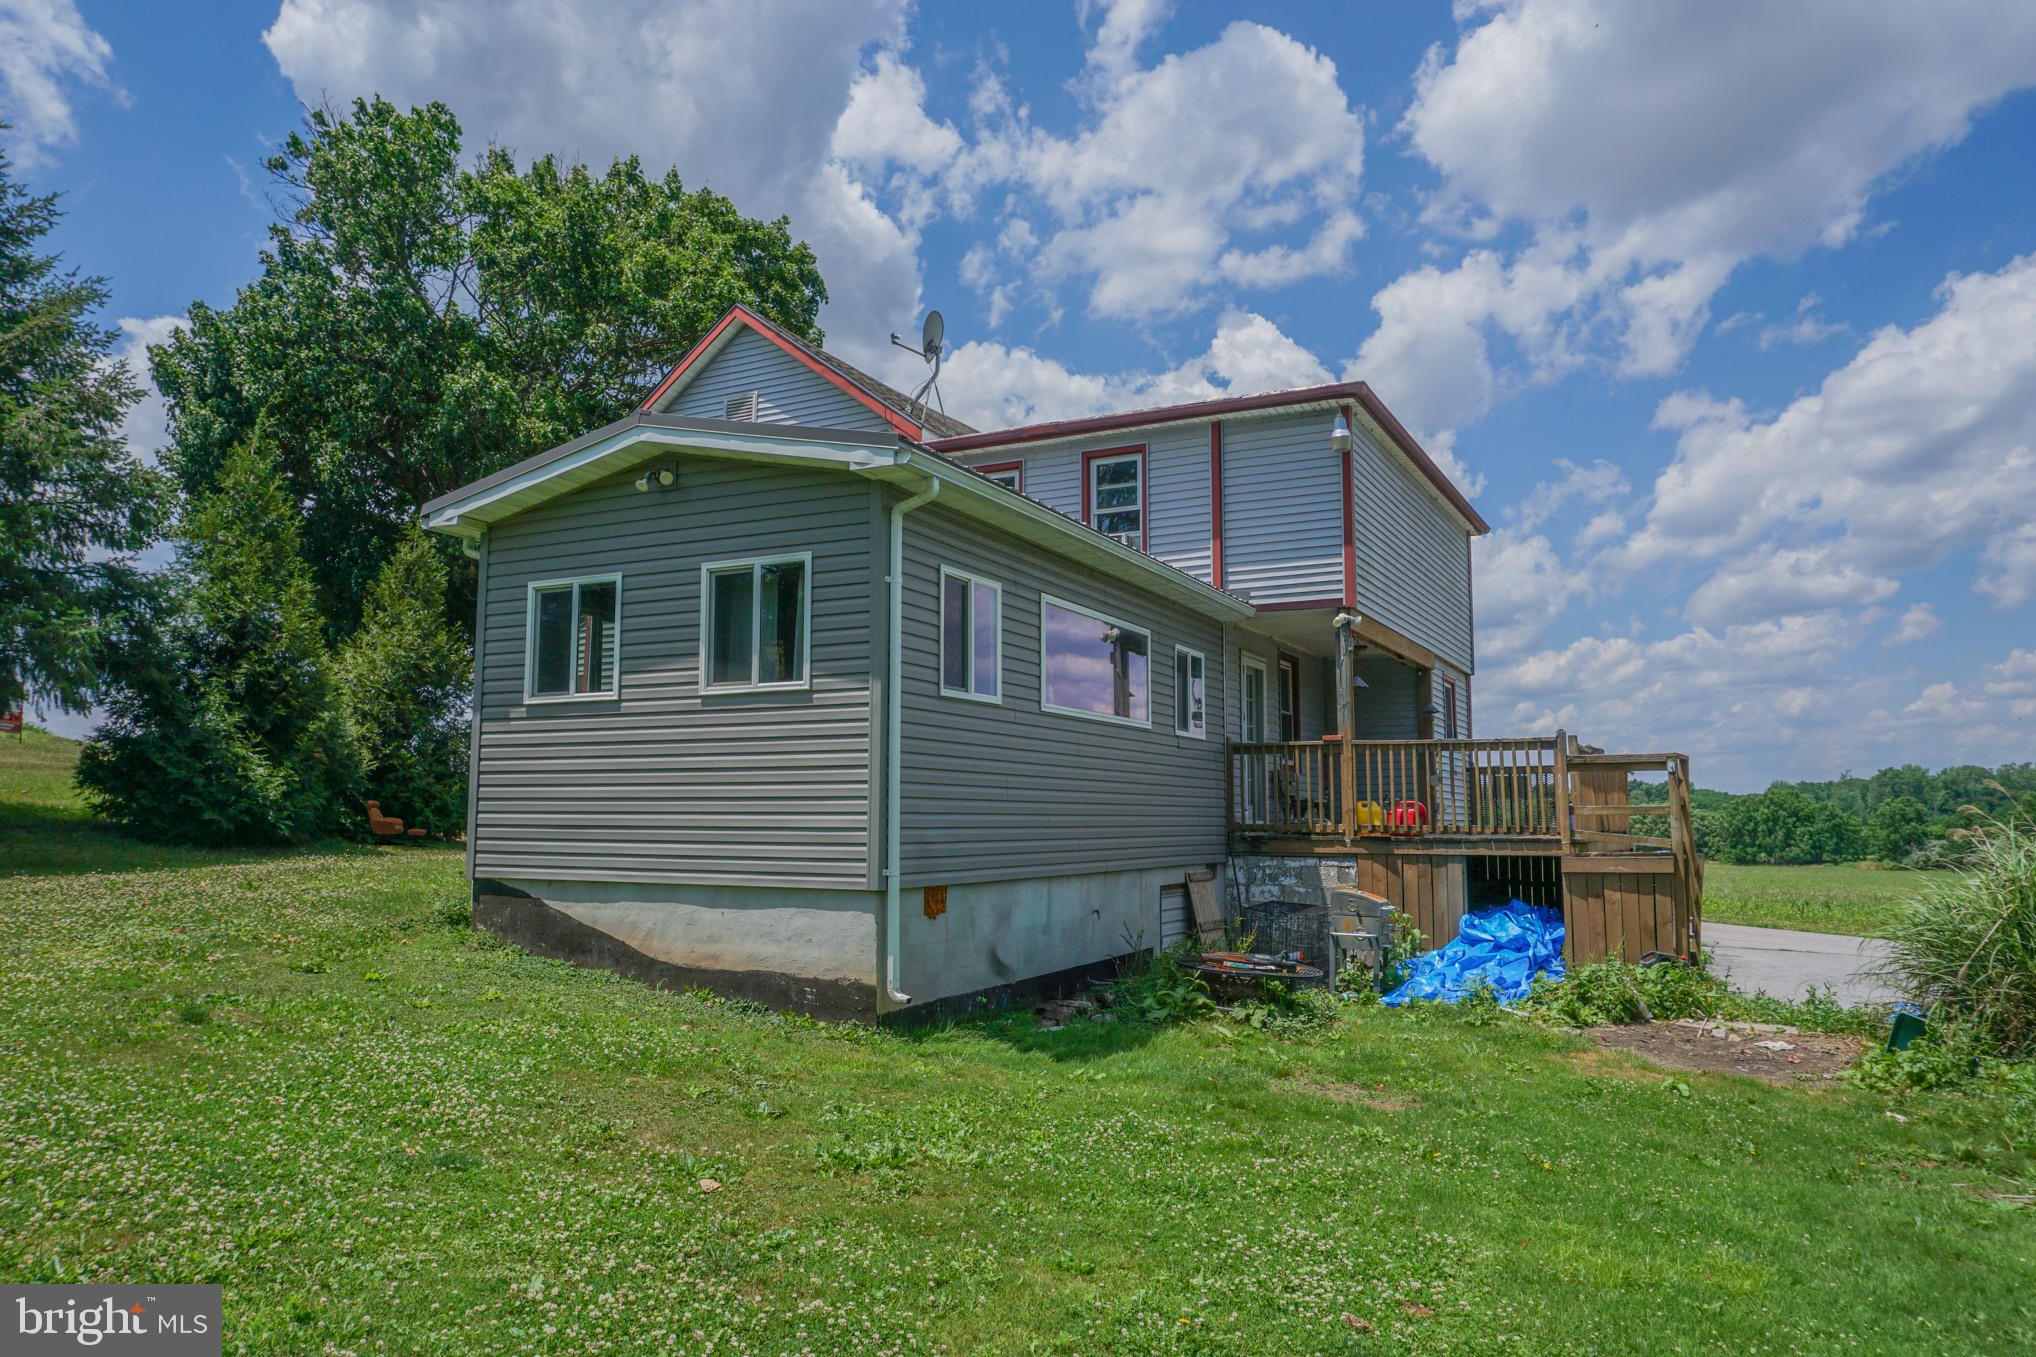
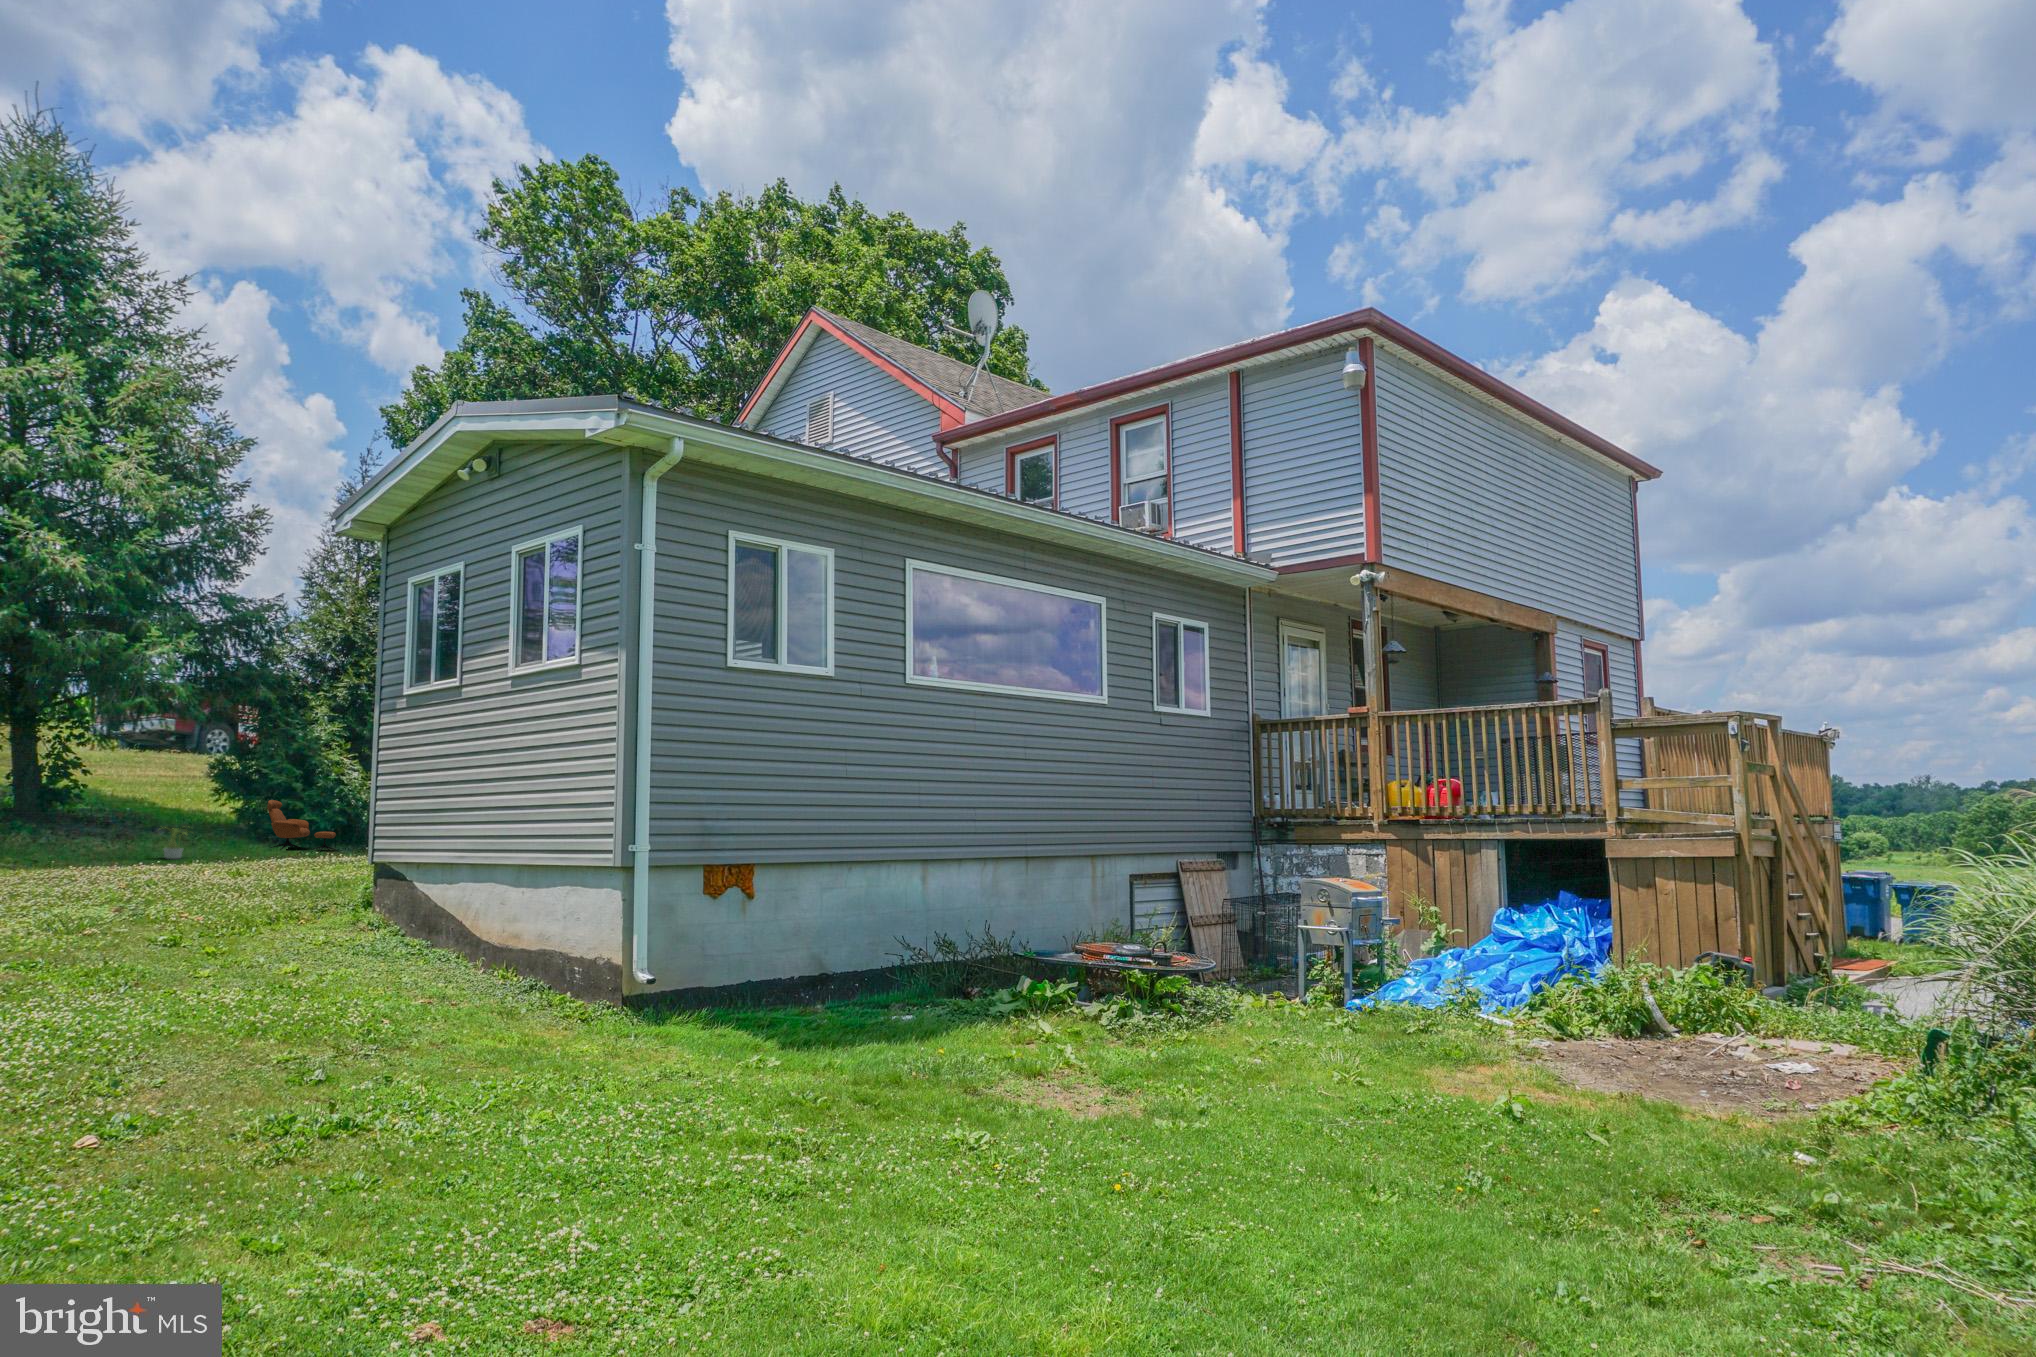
potted plant: none [265,821,300,850] -> present [162,826,189,859]

